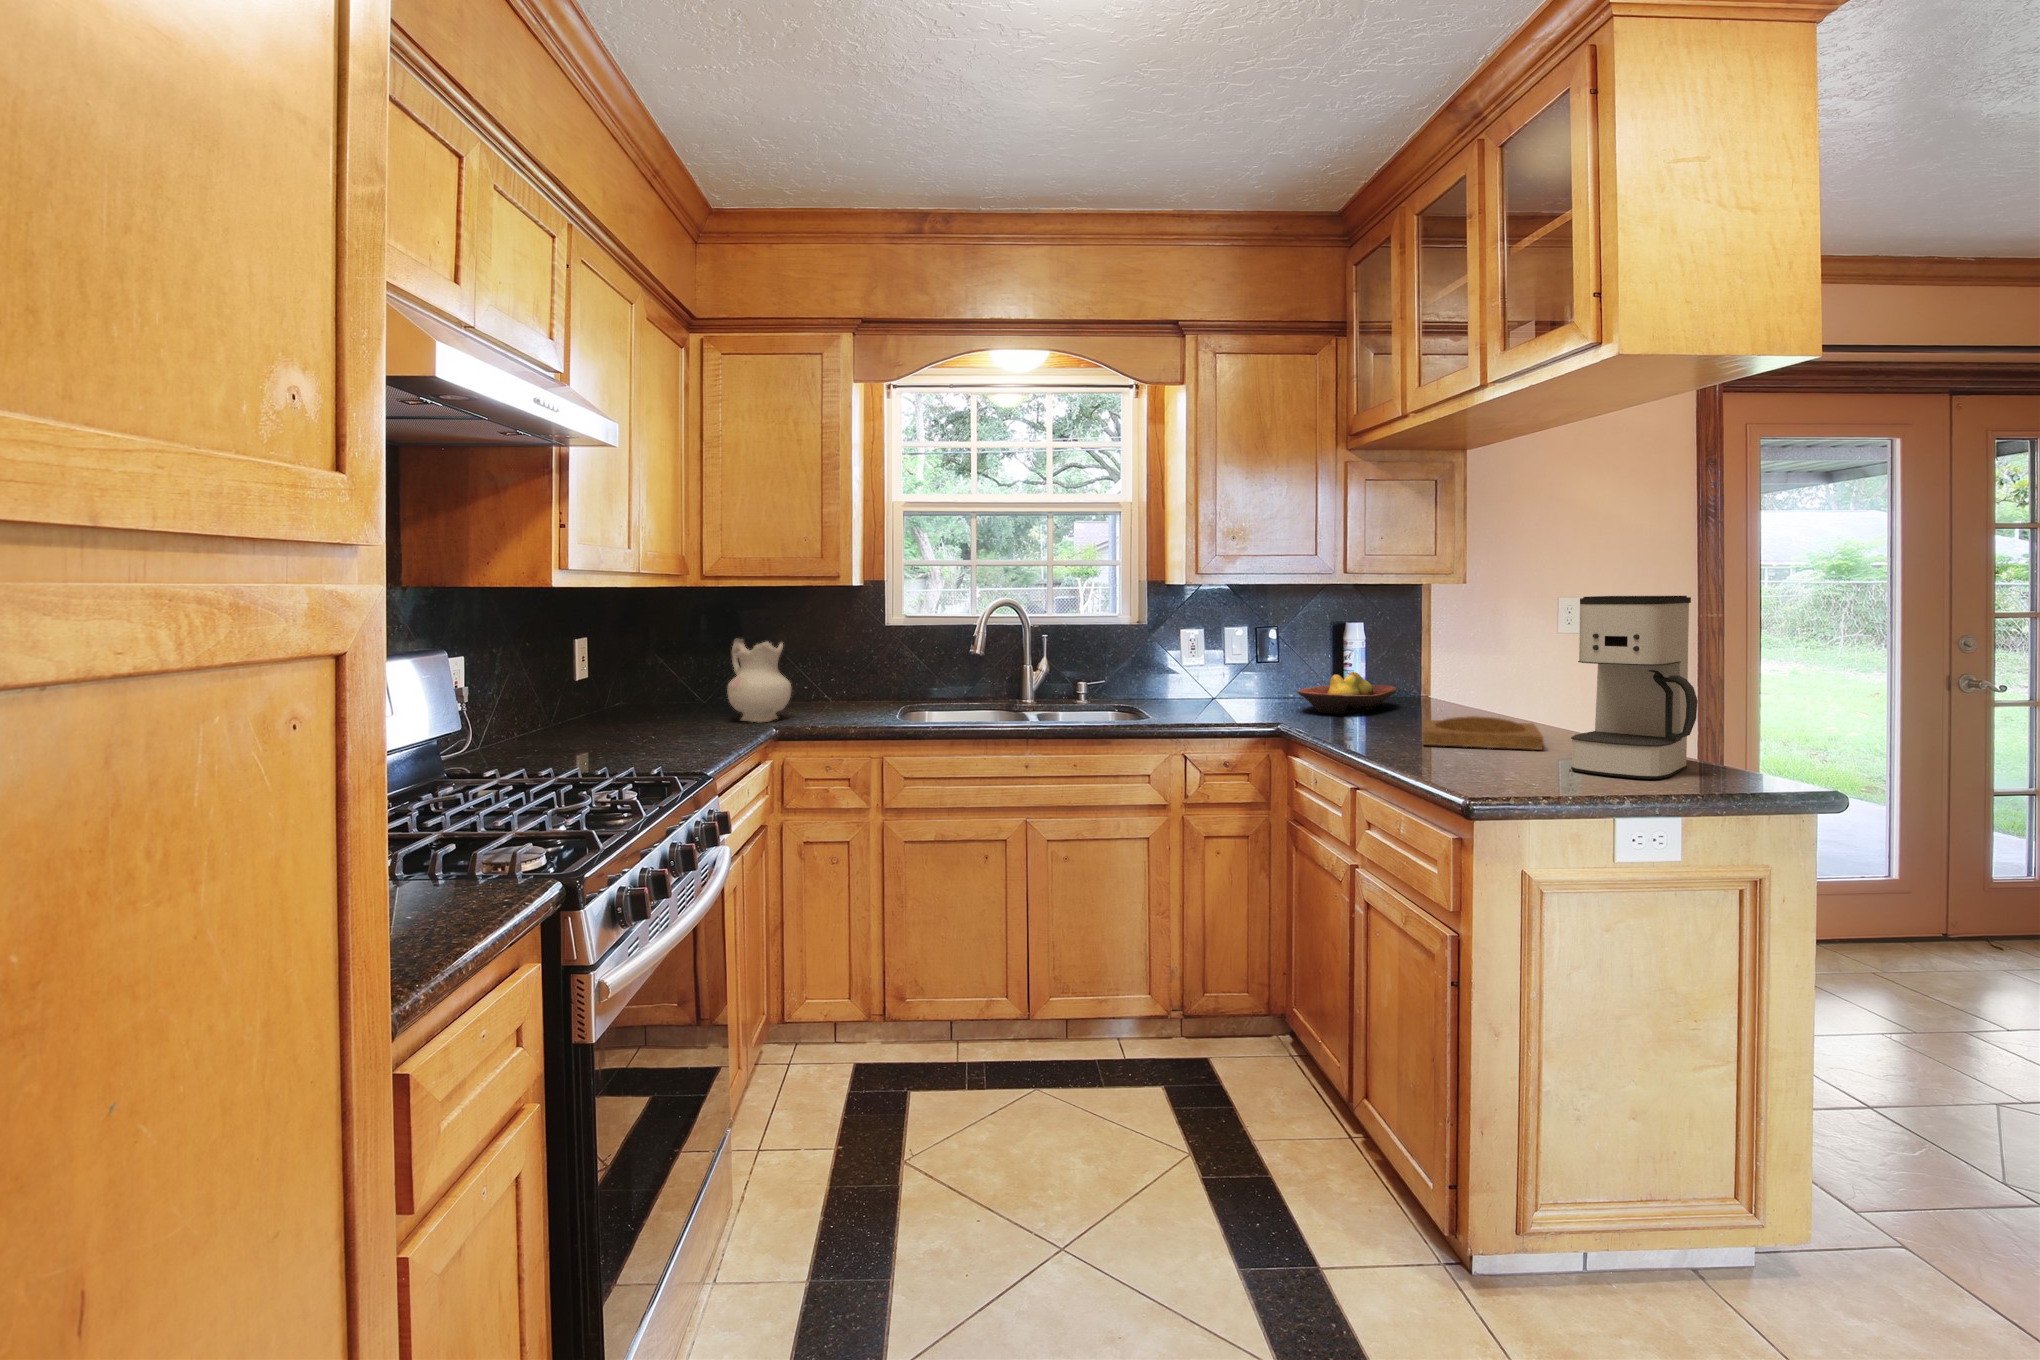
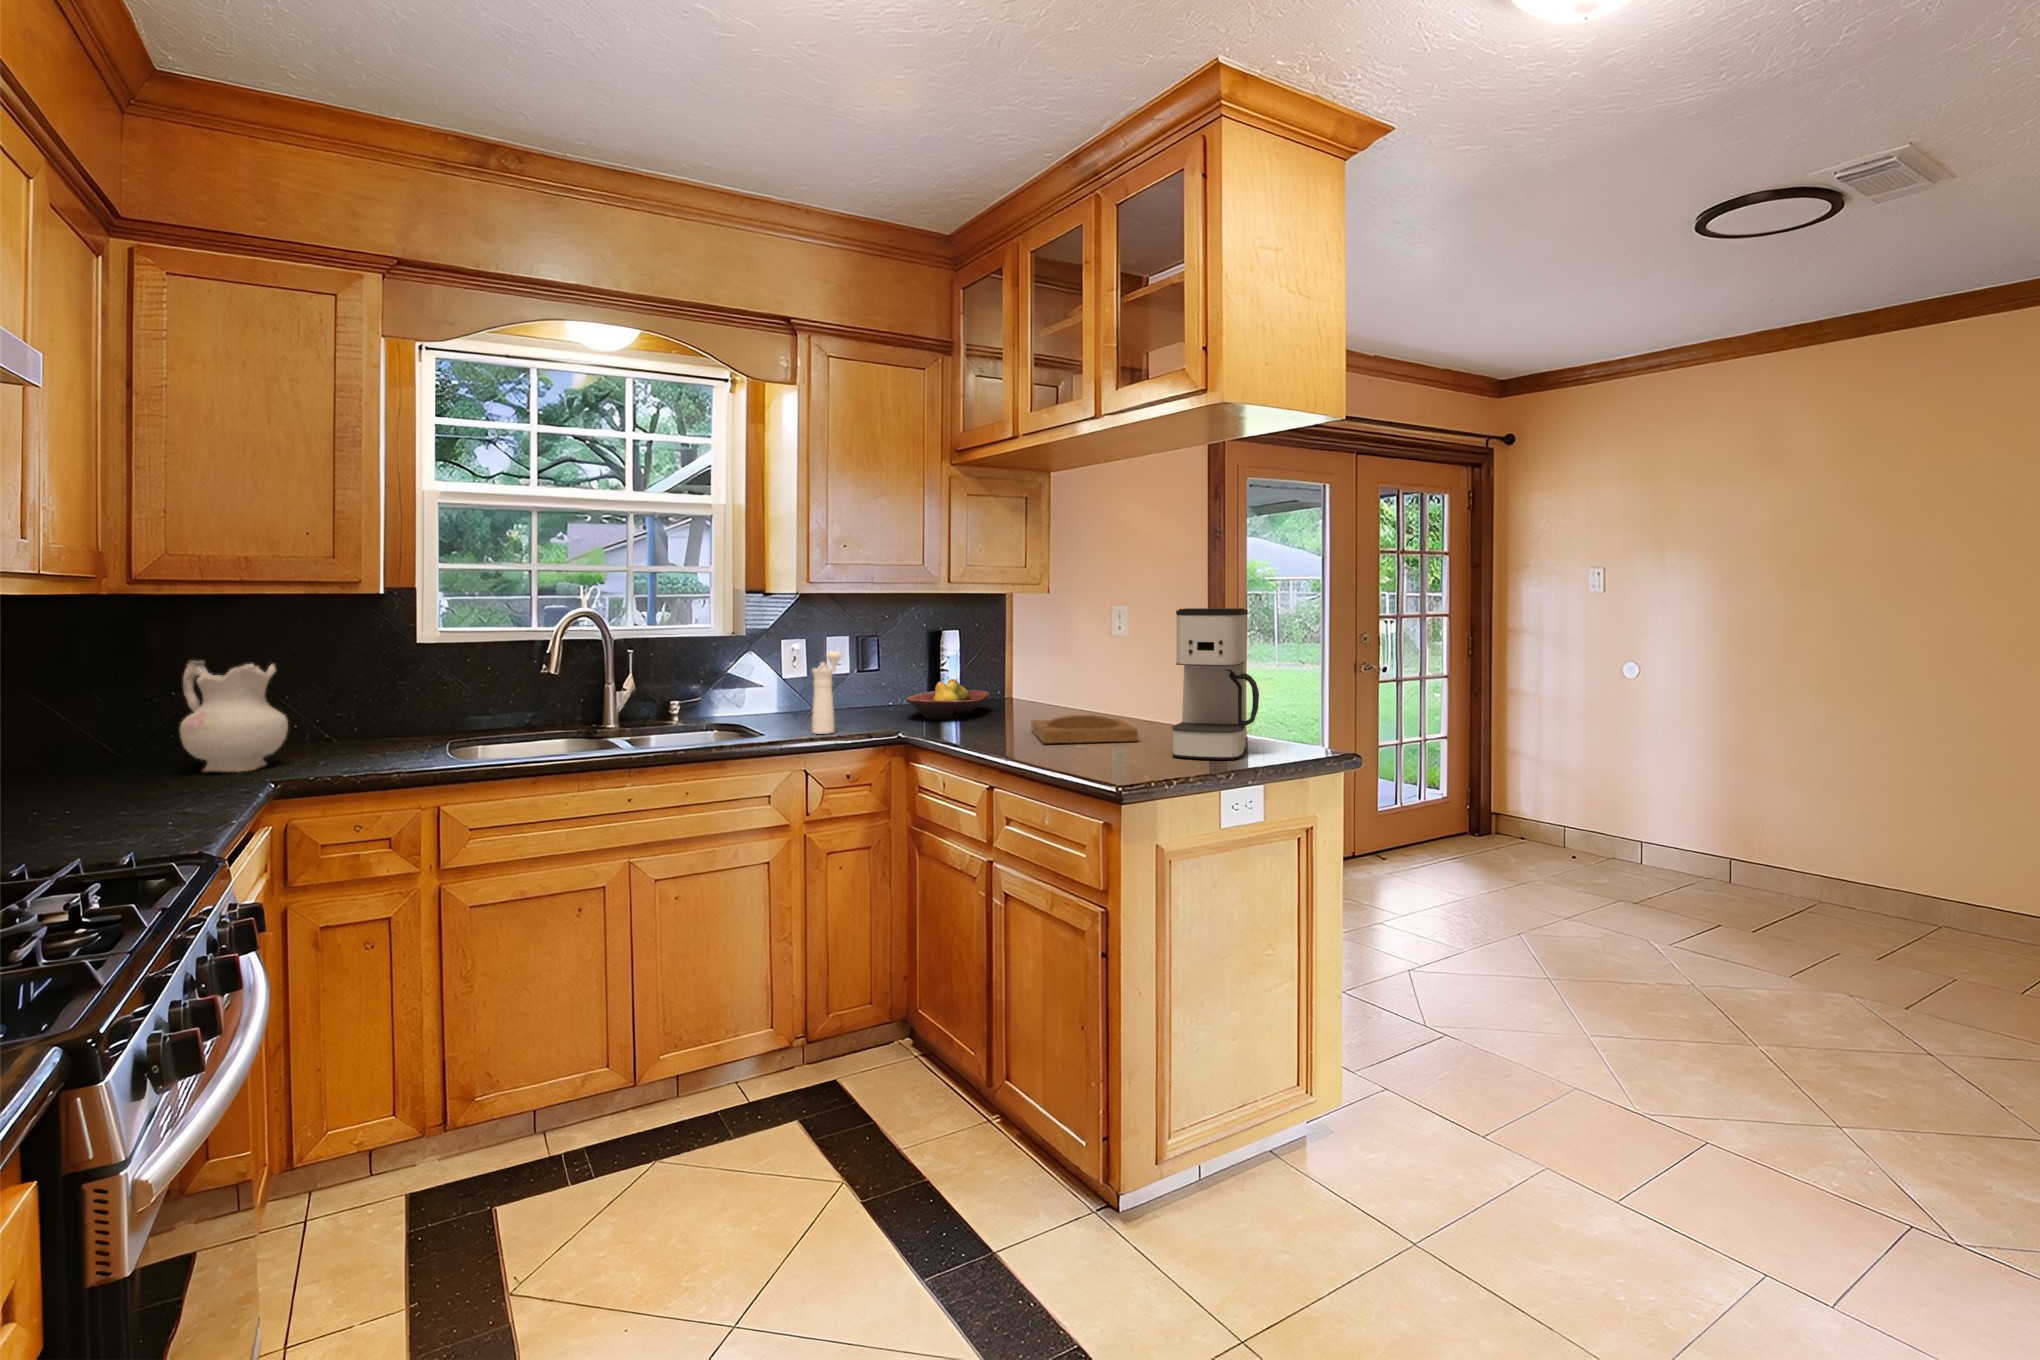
pepper mill: none [1193,640,1227,721] -> present [812,651,842,734]

